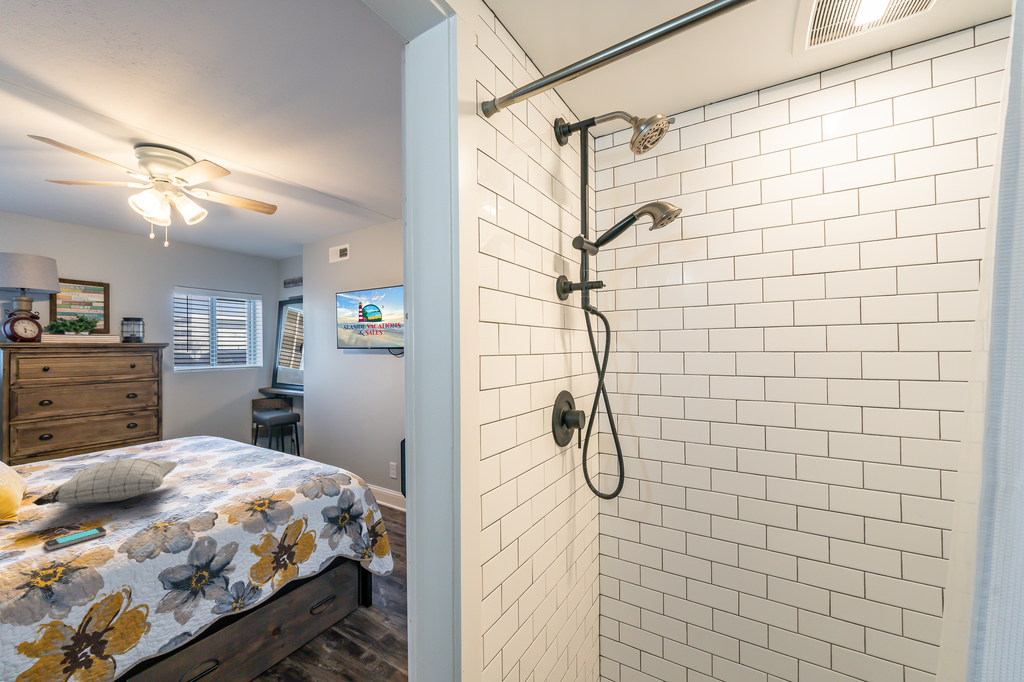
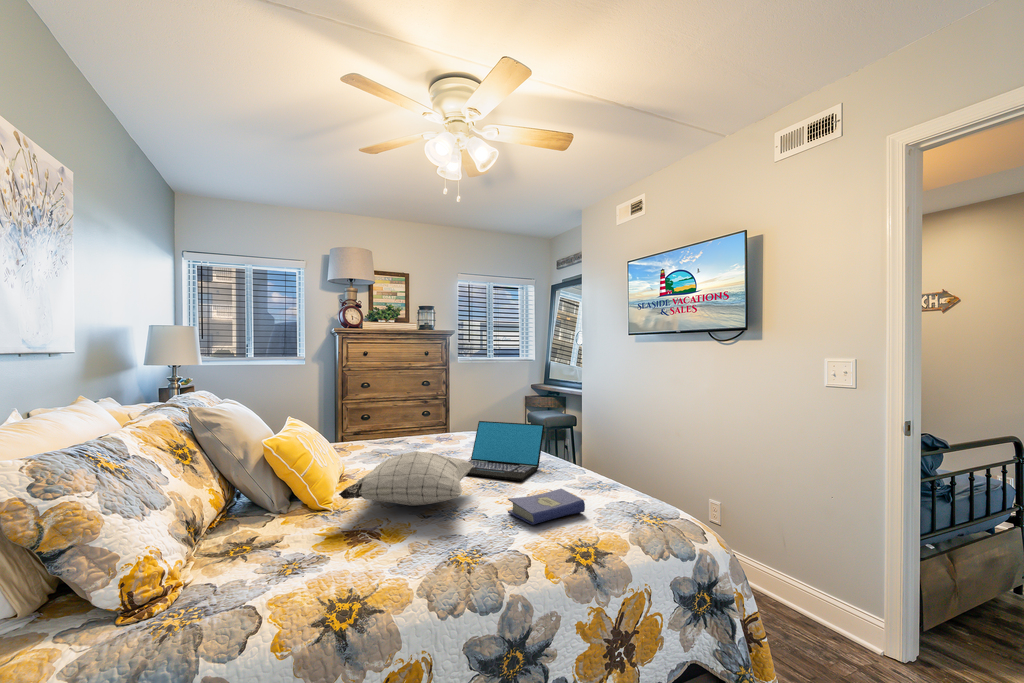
laptop: none [155,426,251,474] -> present [467,421,544,481]
hardcover book: none [206,469,270,496] -> present [508,489,585,525]
smartphone: present [45,527,106,550] -> none [345,543,404,568]

